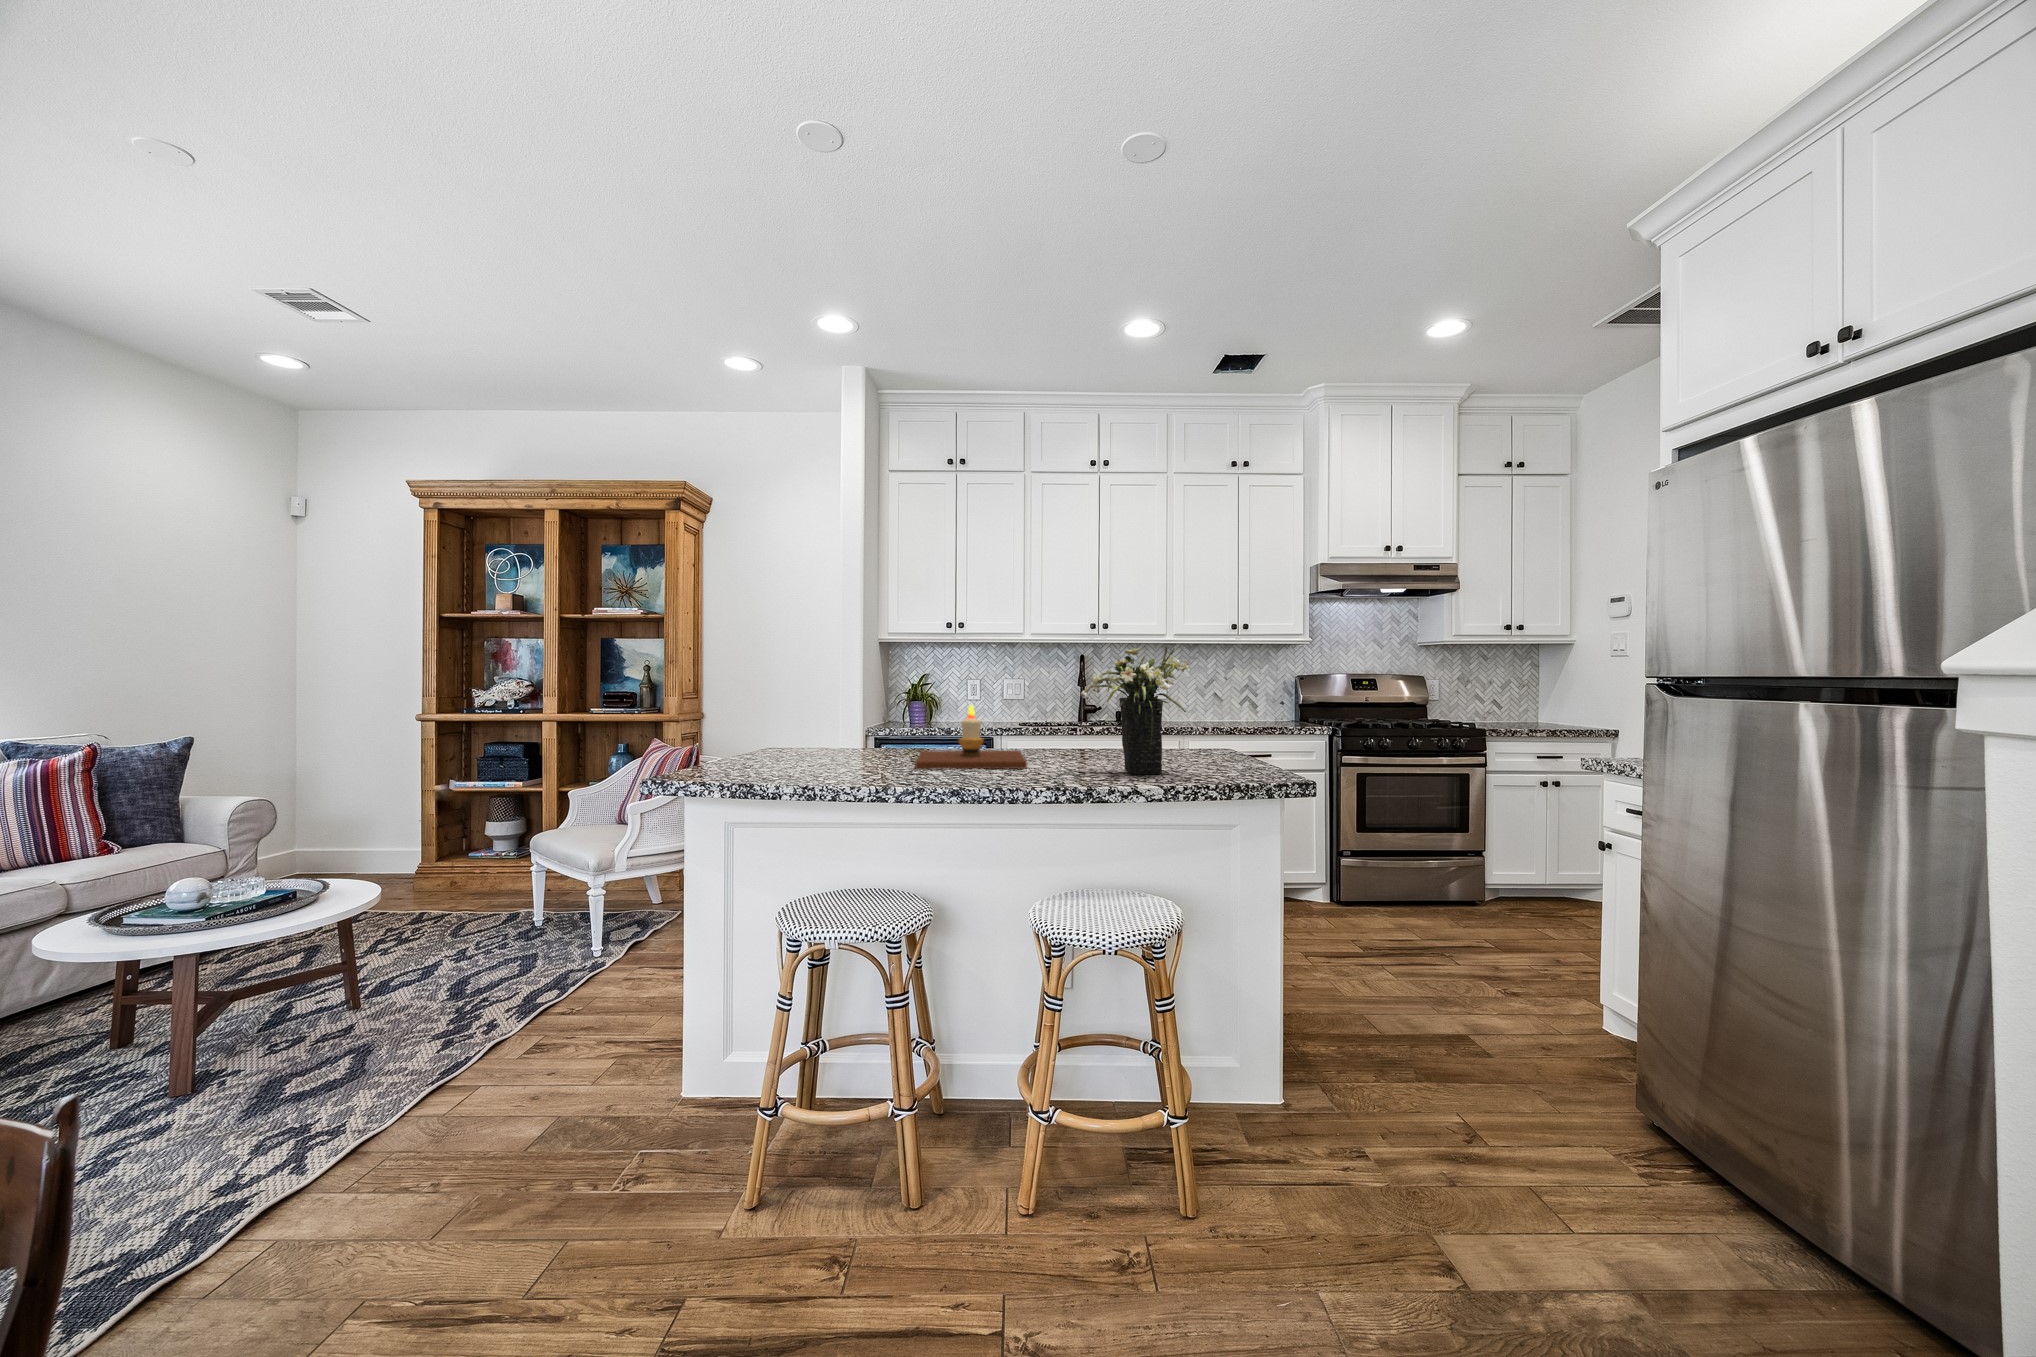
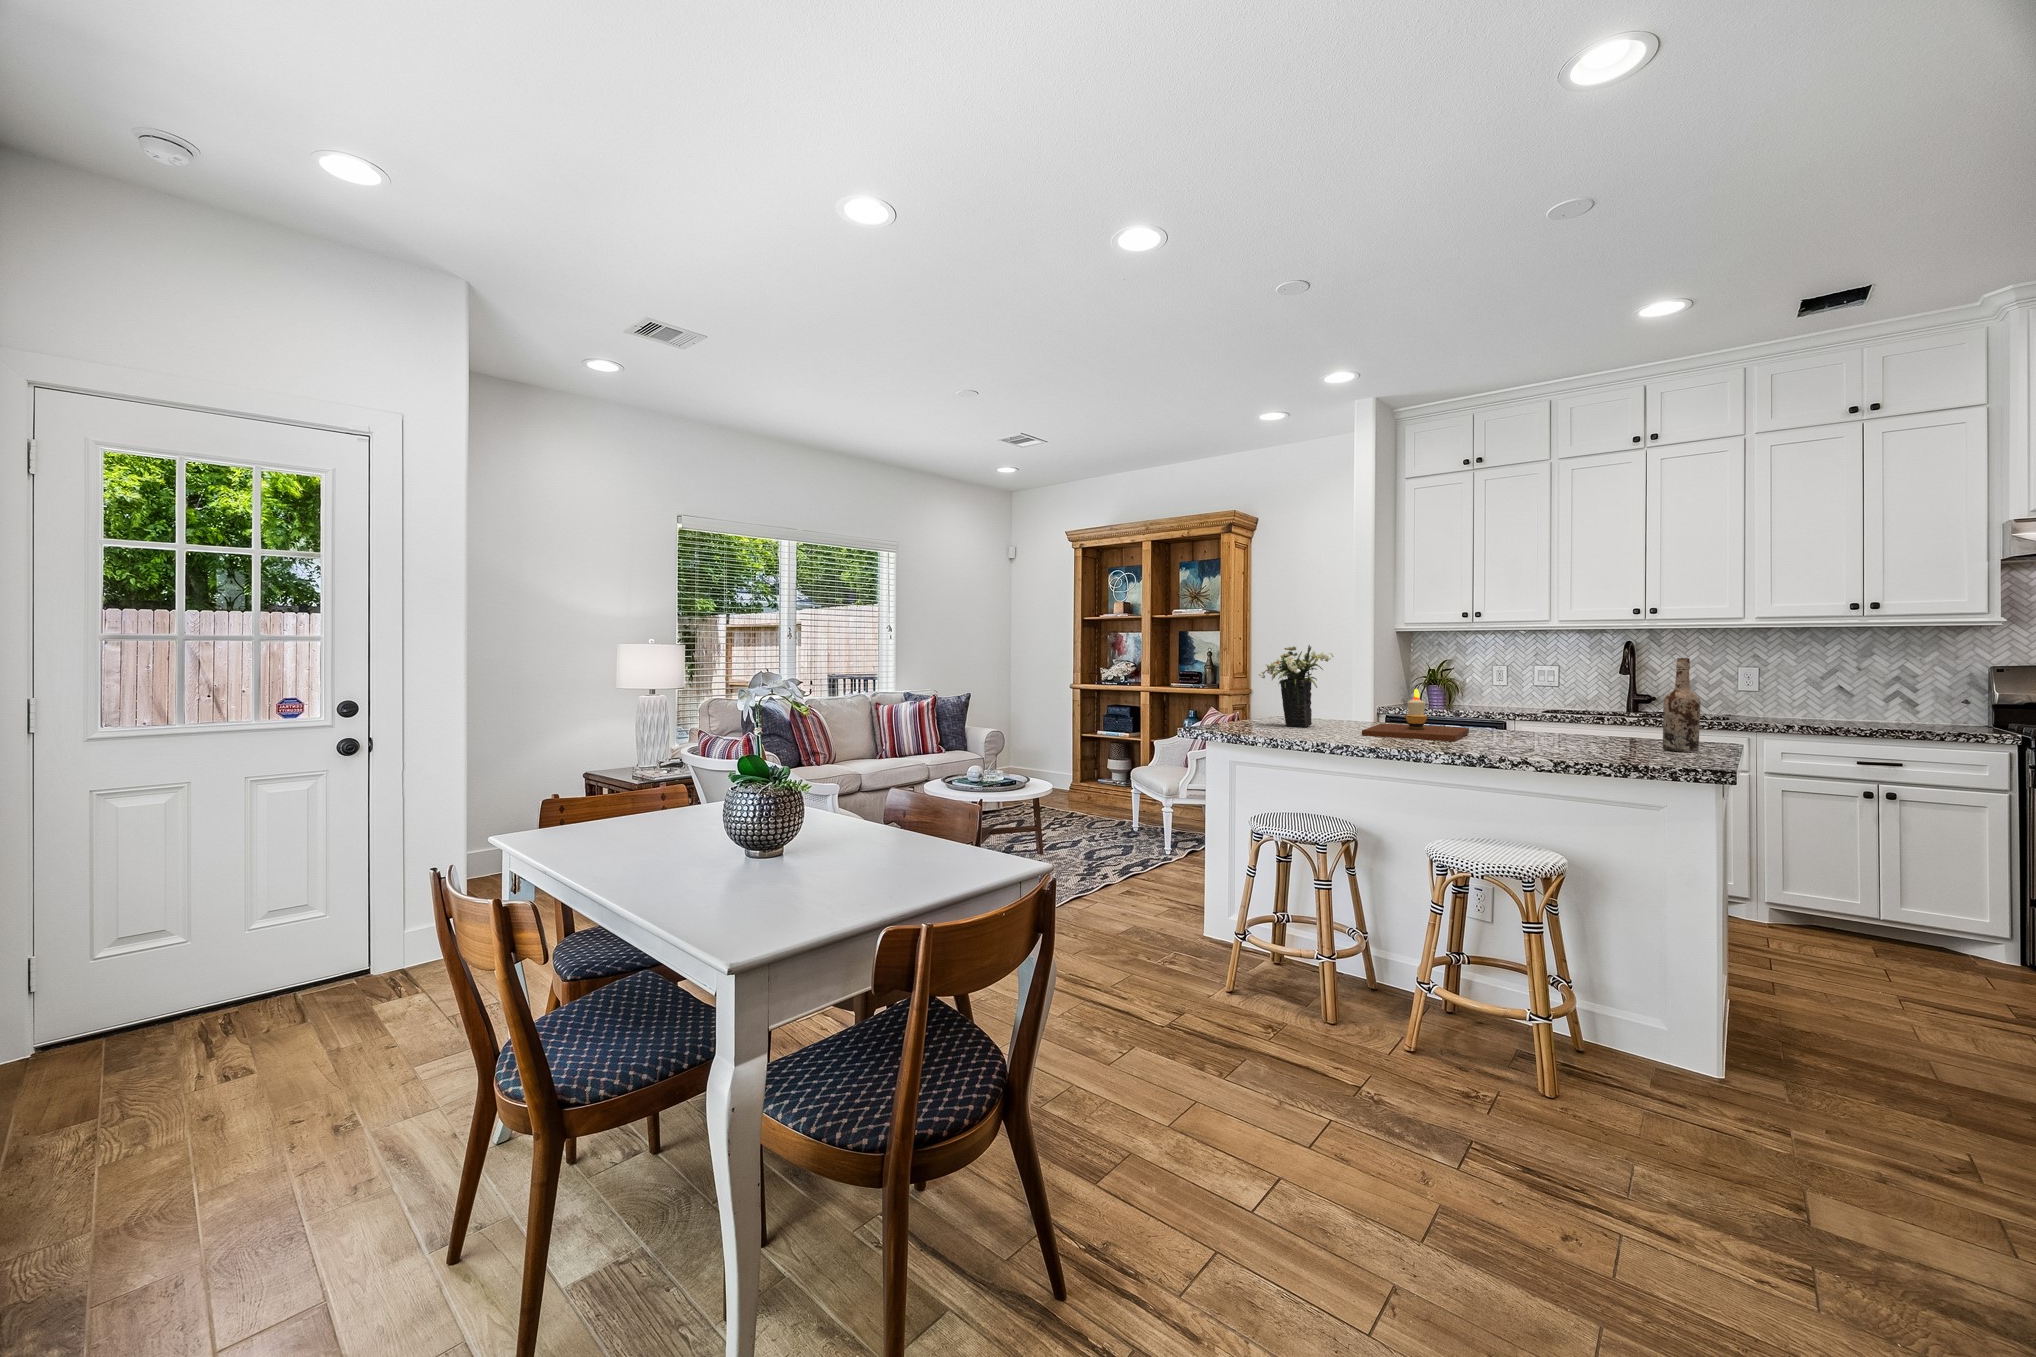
flower arrangement: present [1081,646,1189,774] -> present [1259,645,1334,727]
wine bottle: none [1212,665,1243,763] -> present [1663,658,1701,752]

